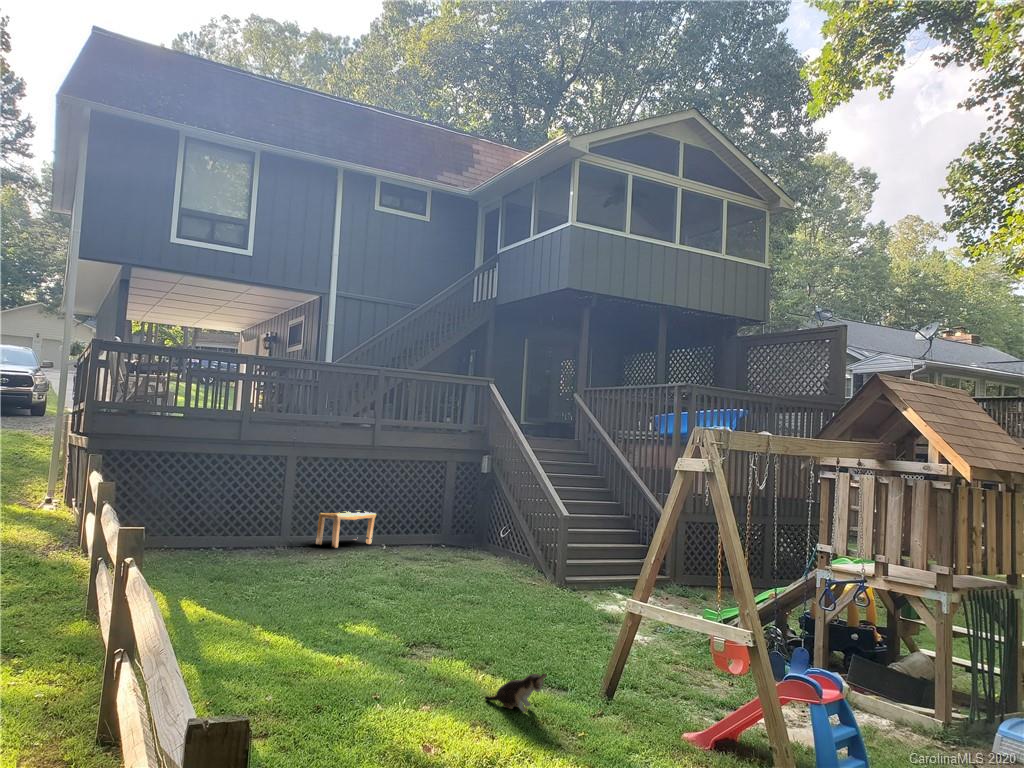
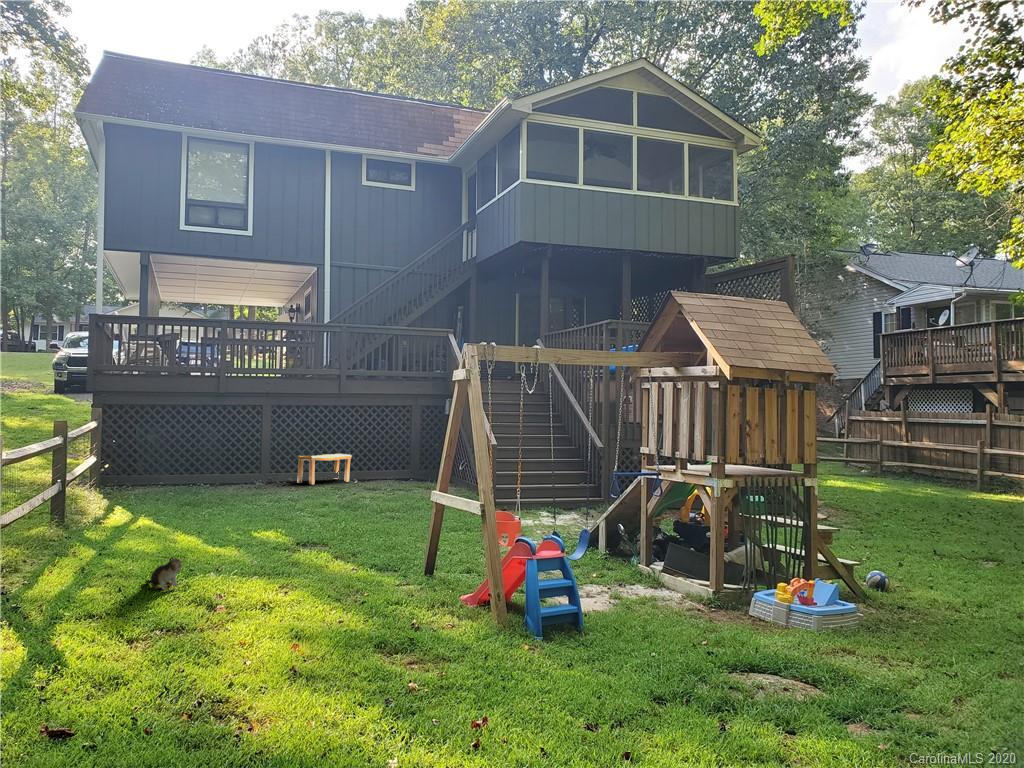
plush toy: present [485,673,547,712] -> present [146,558,185,591]

